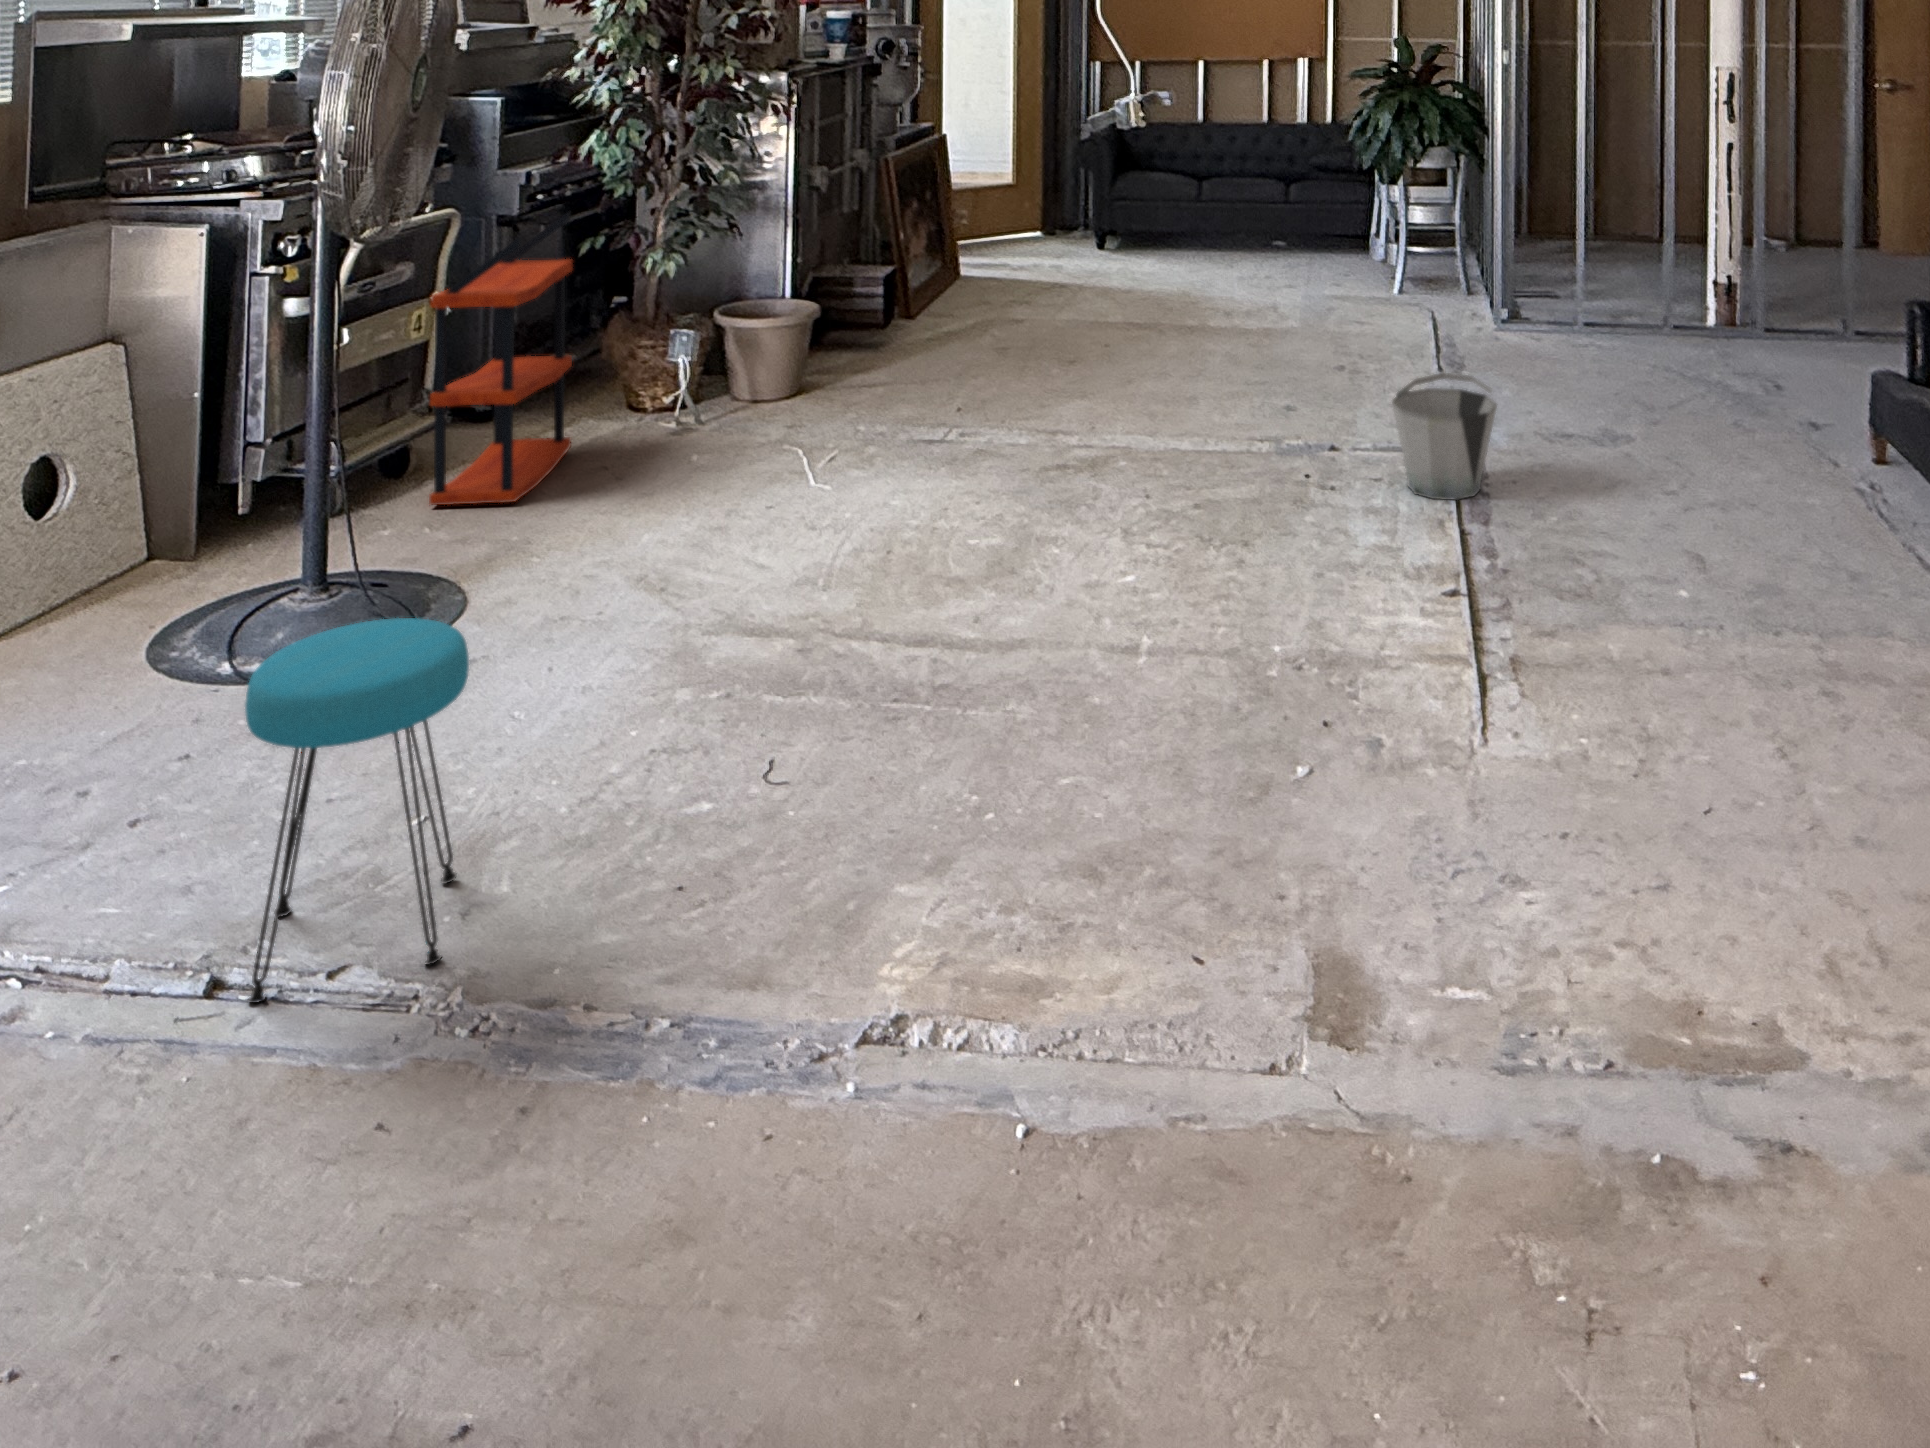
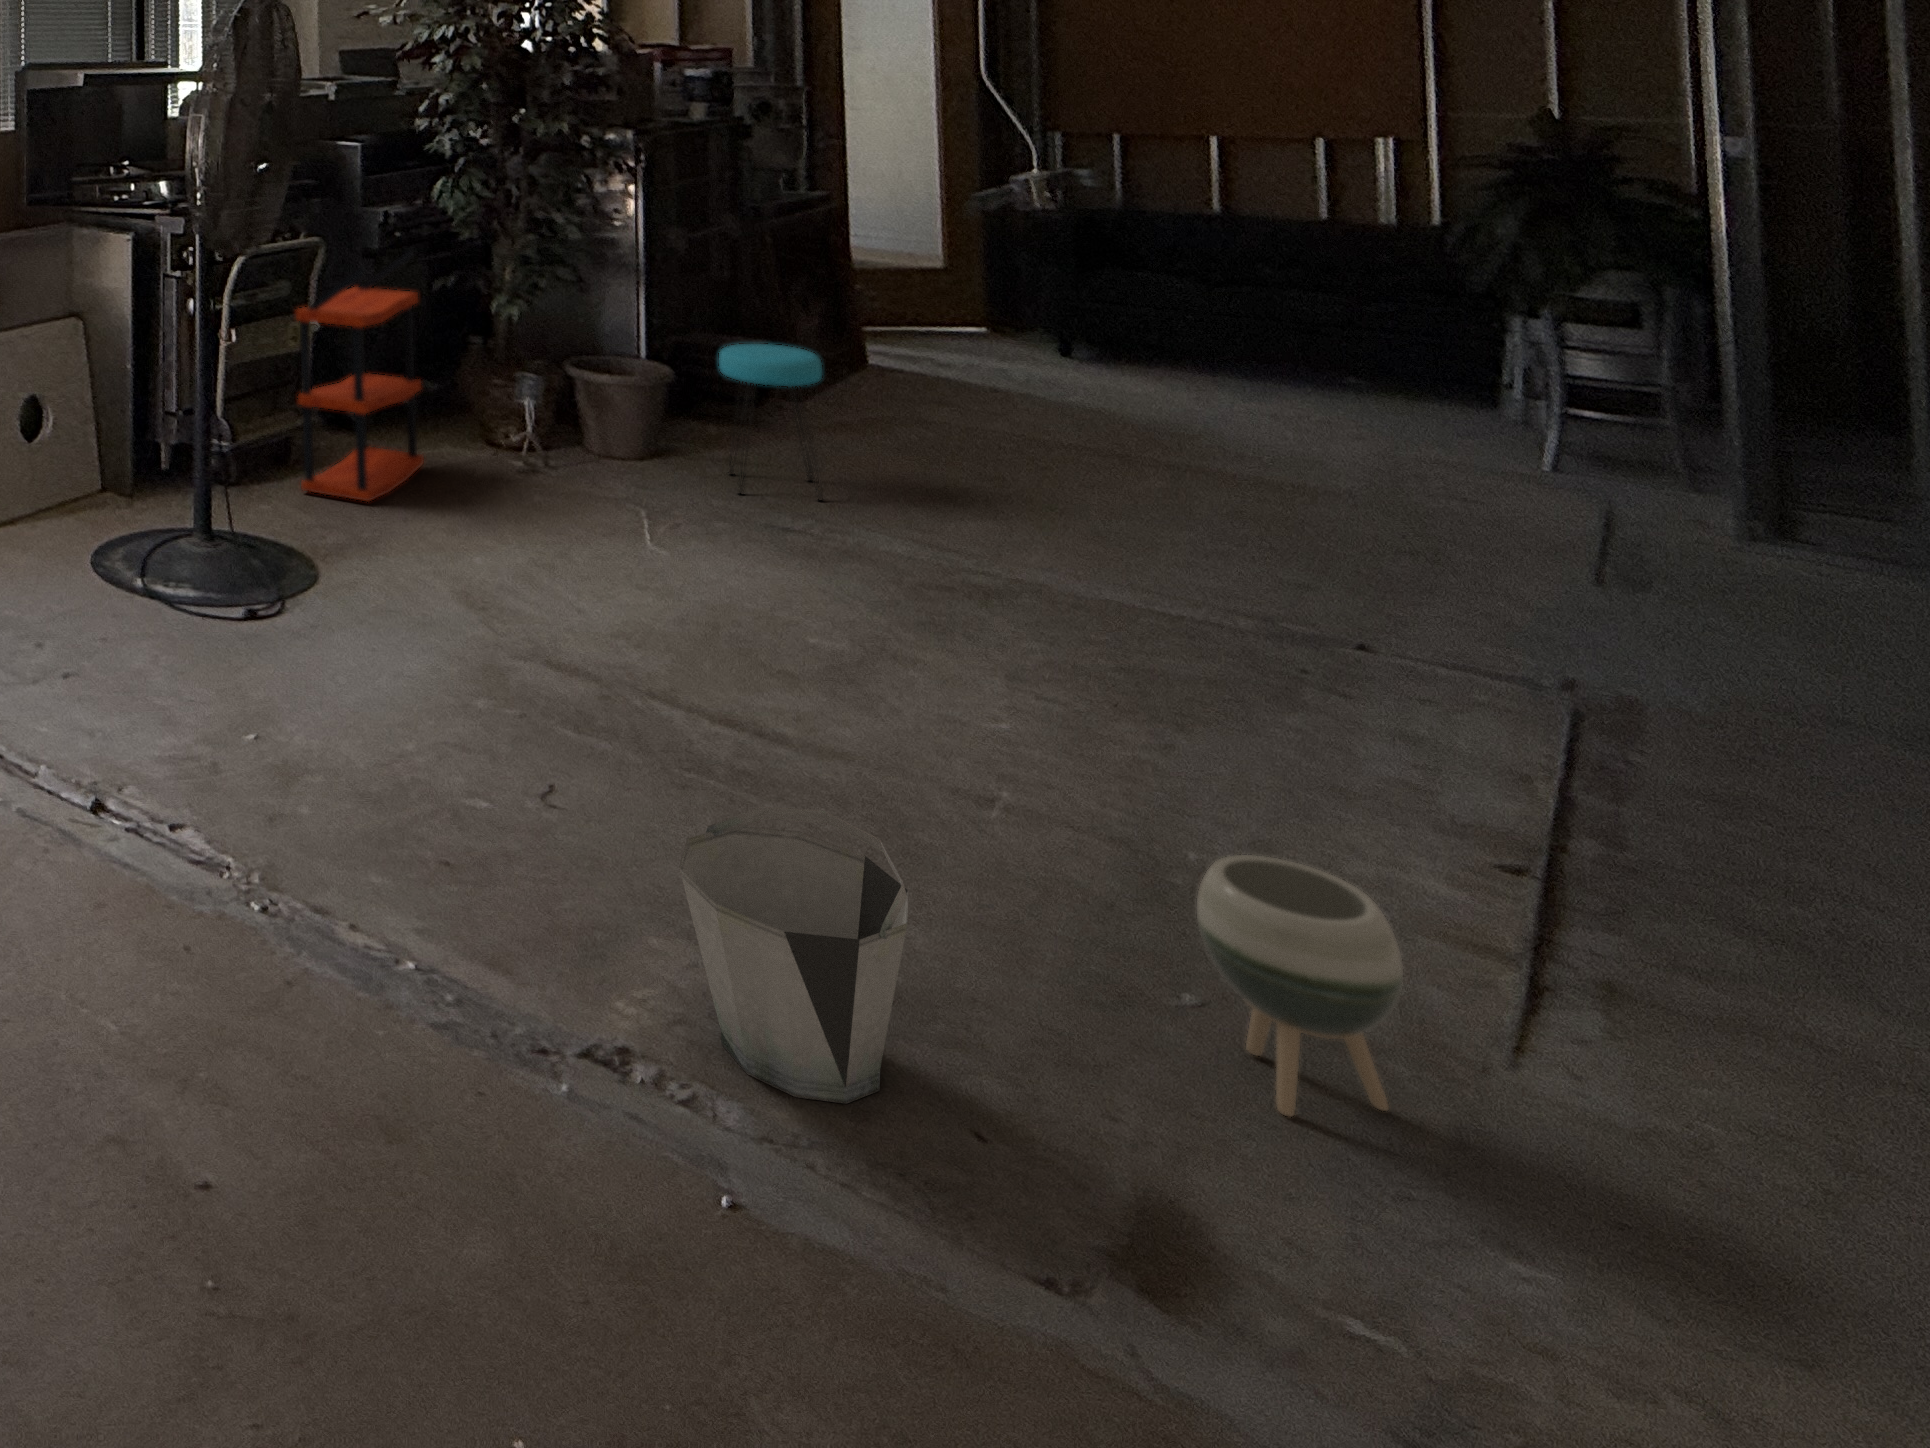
bucket: present [1392,373,1497,500] -> present [679,806,908,1104]
stool: present [245,618,469,1003] -> present [719,344,823,500]
planter: none [1327,635,1451,837] -> present [1197,855,1403,1116]

